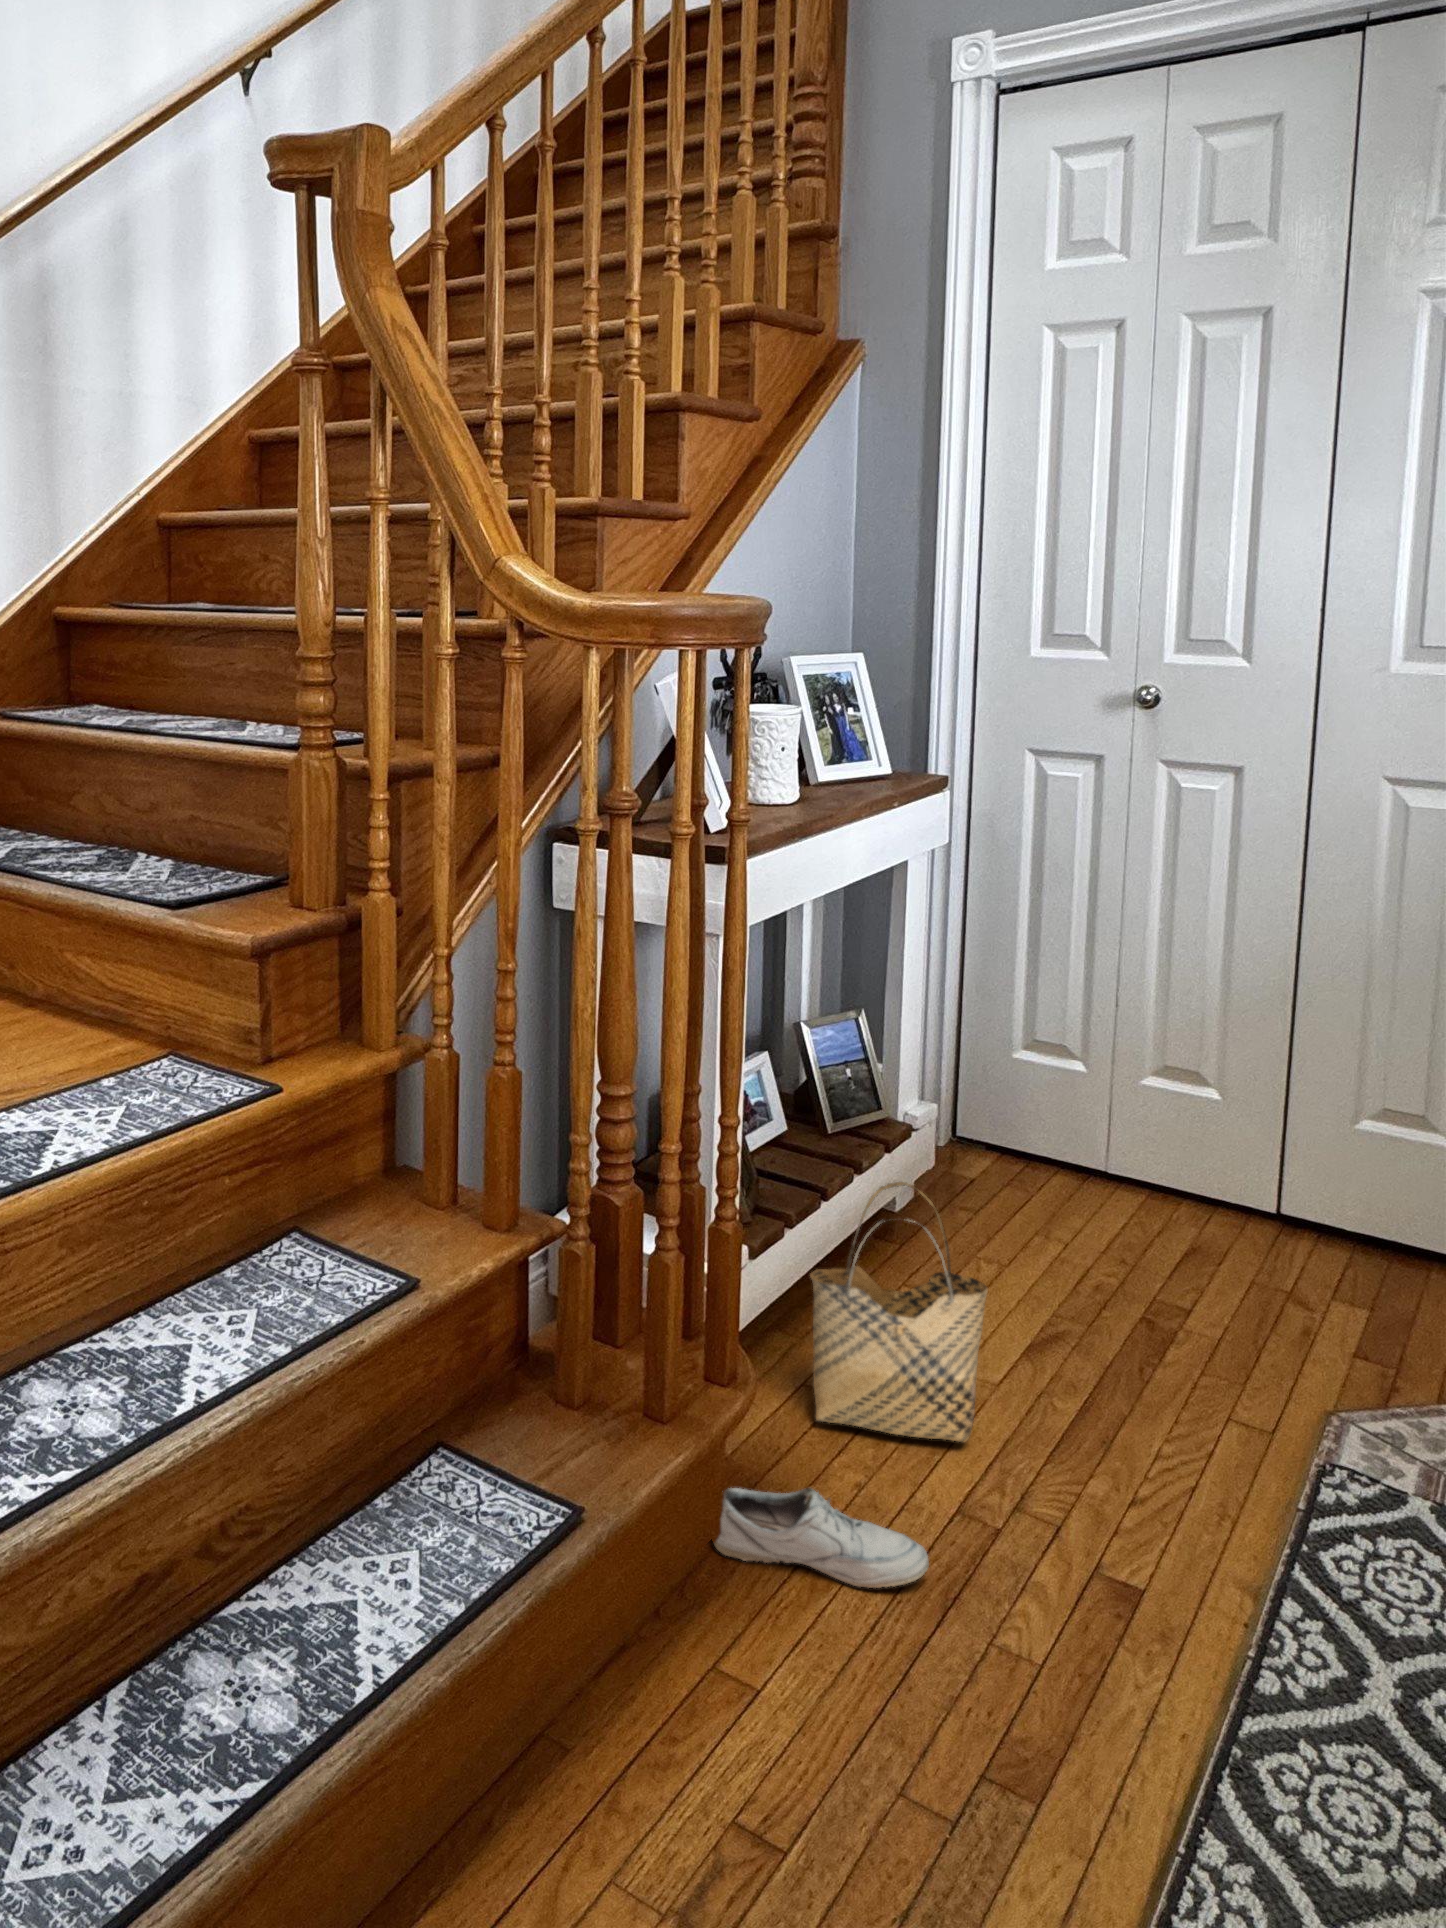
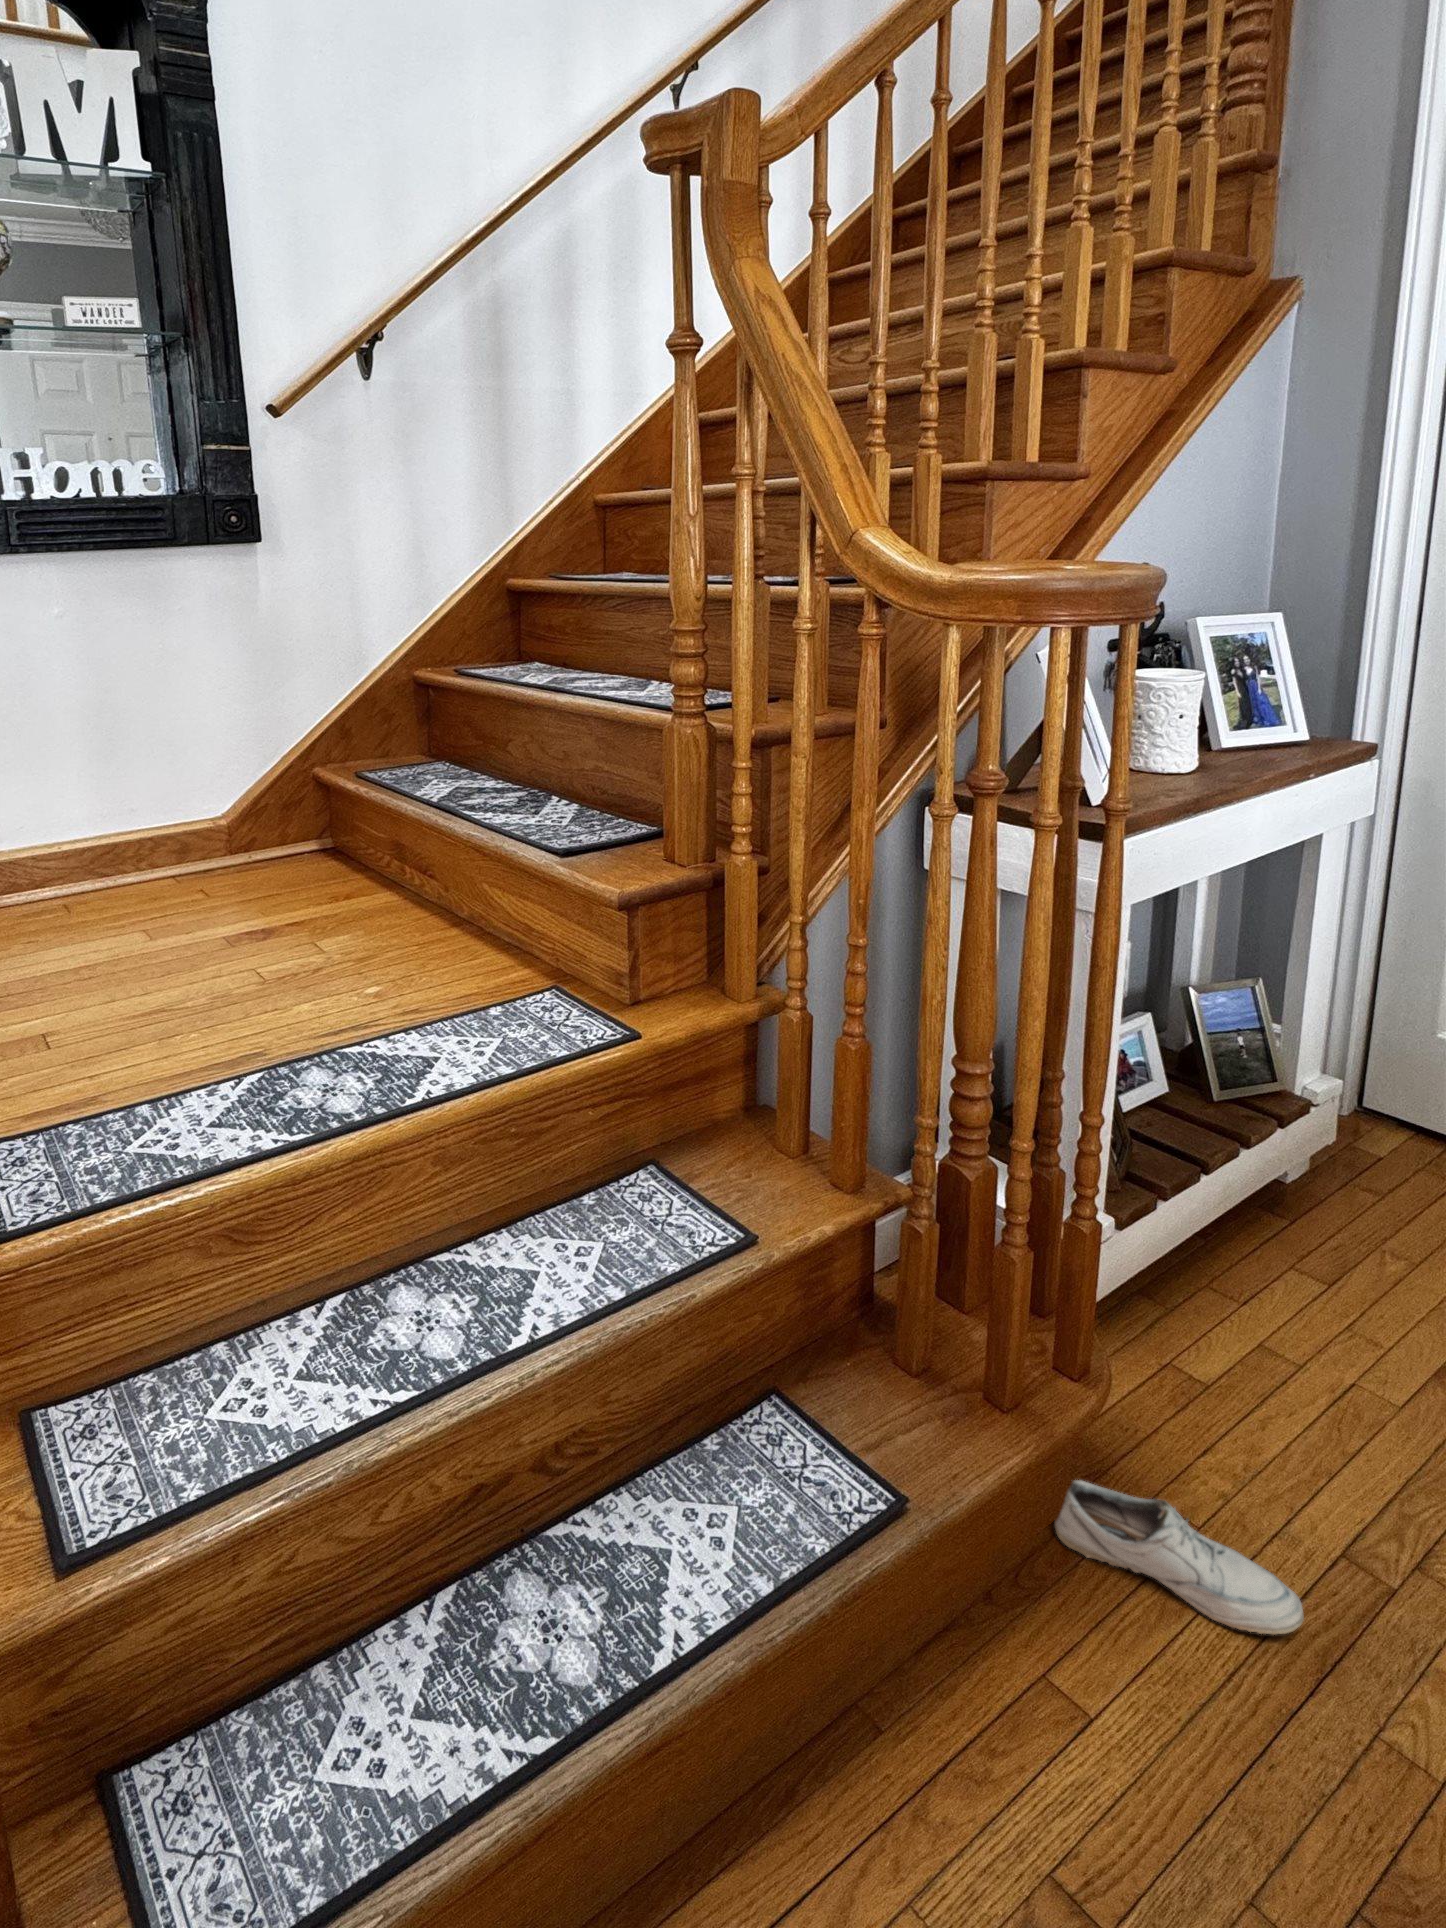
woven basket: present [810,1182,988,1442] -> none [1179,1182,1394,1471]

